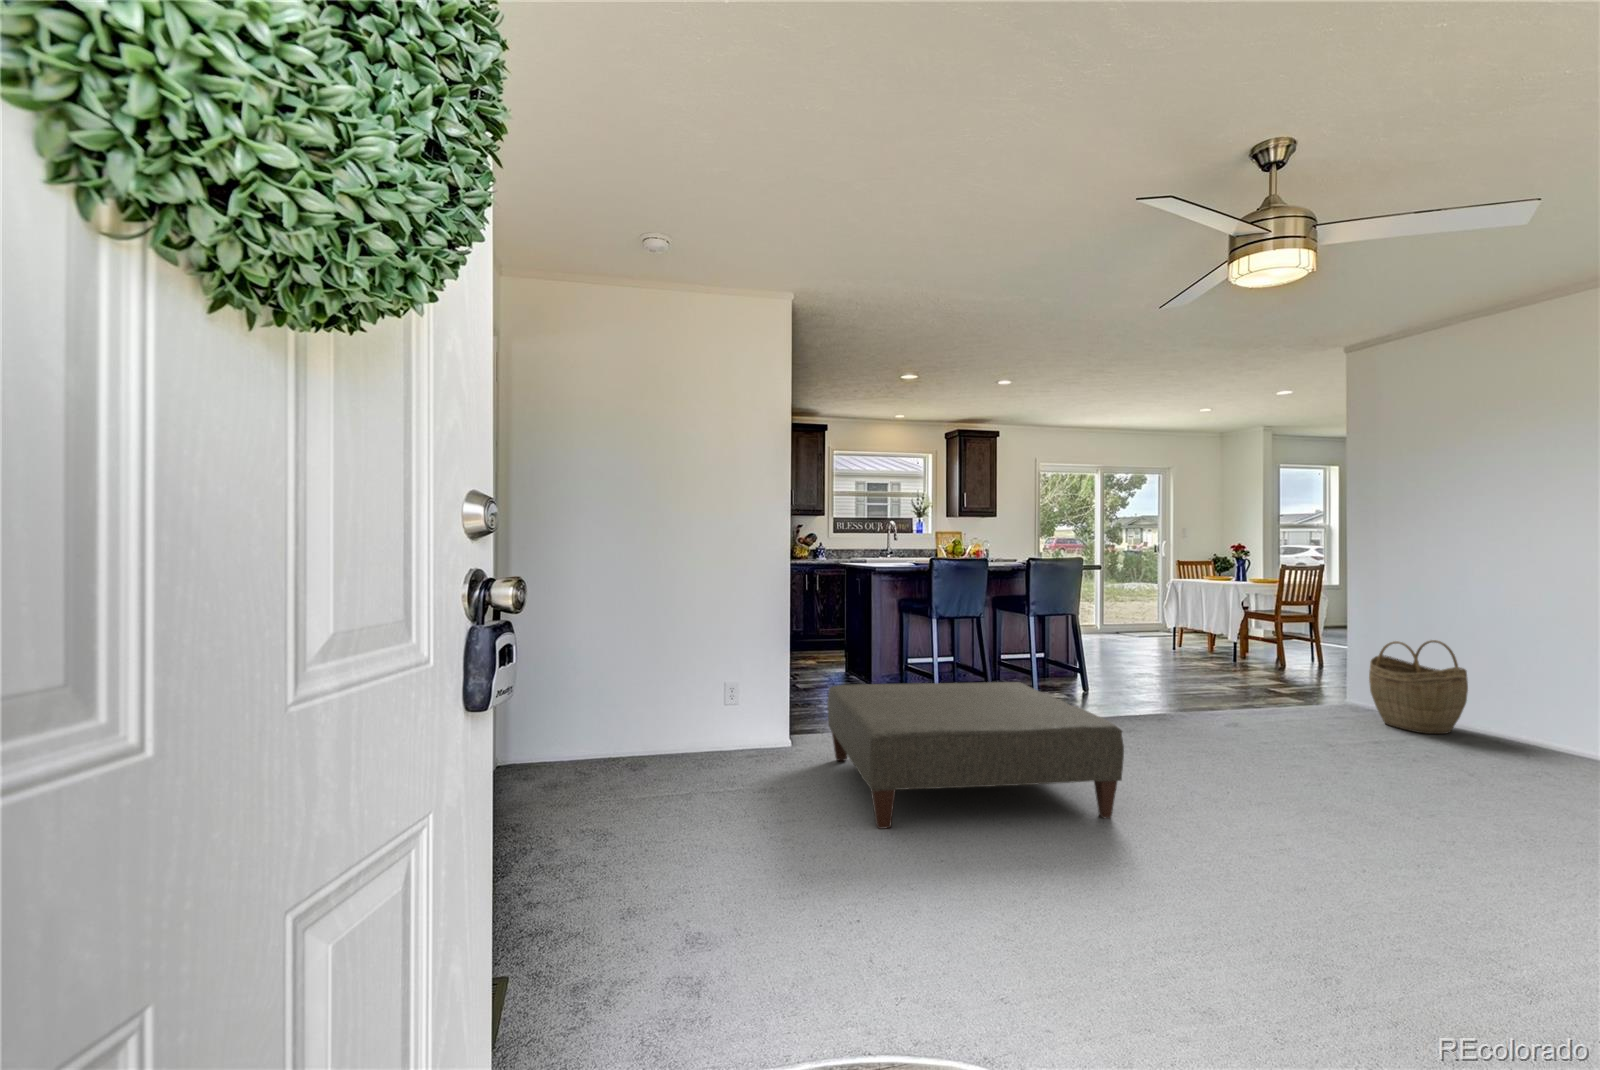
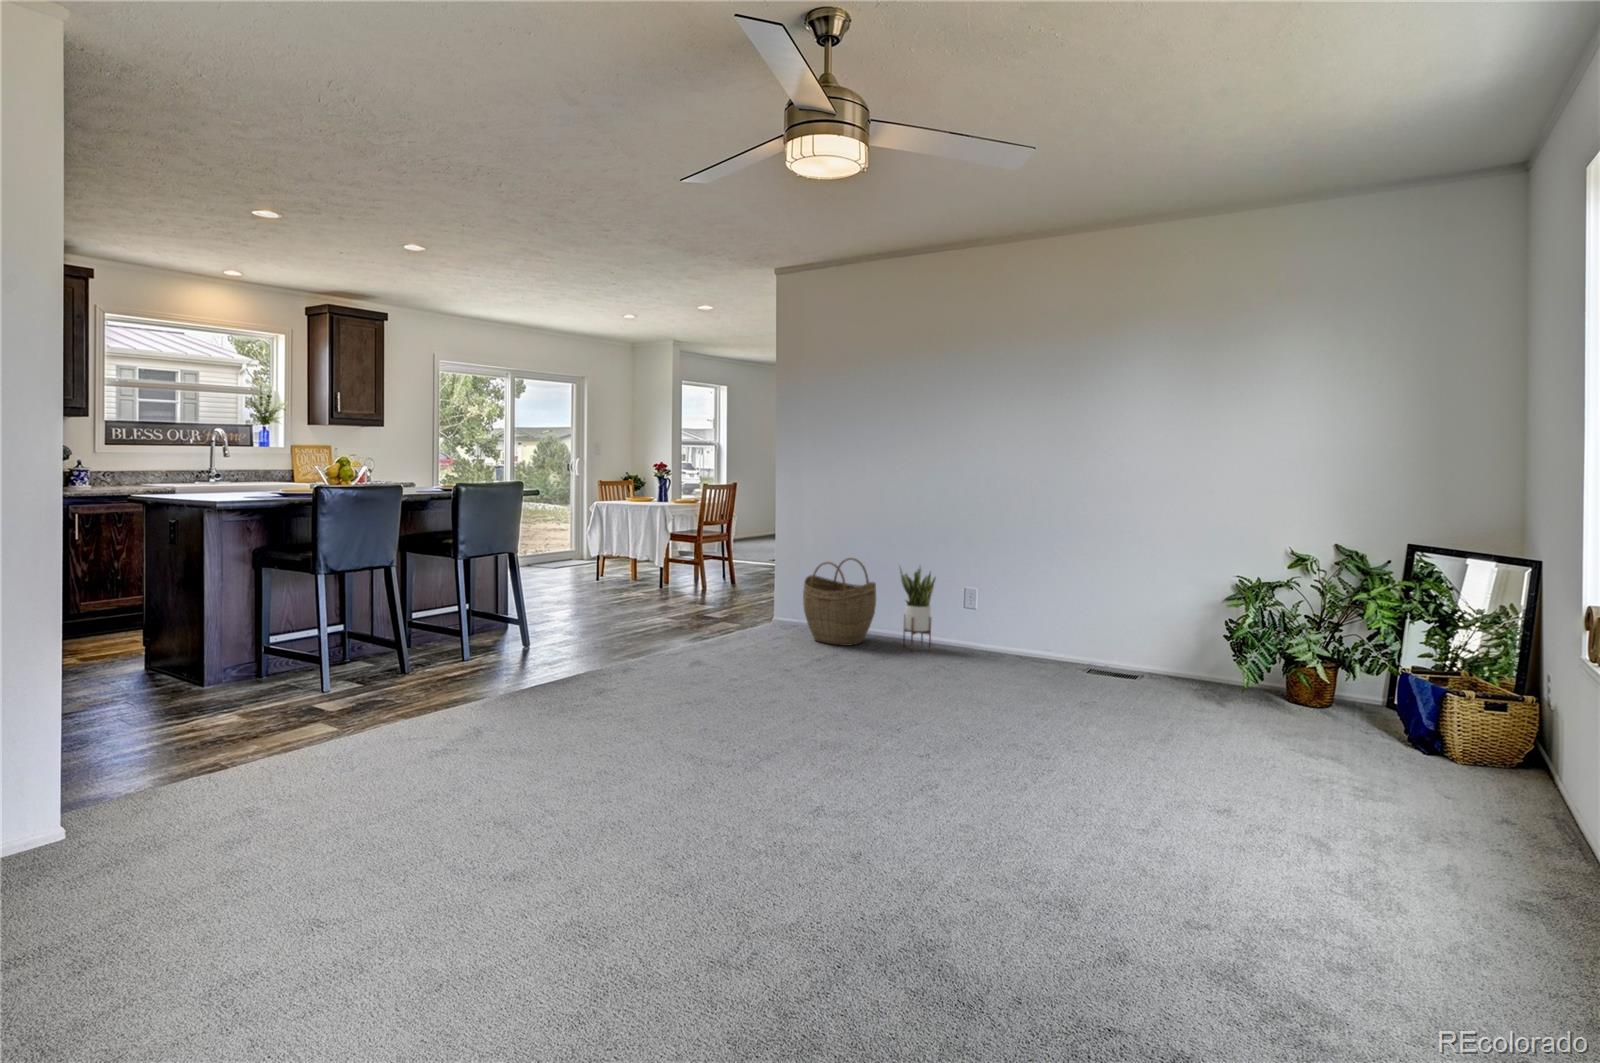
potted plant: none [1494,650,1552,754] -> present [899,566,936,650]
ottoman: present [827,682,1124,829] -> none [143,664,651,982]

